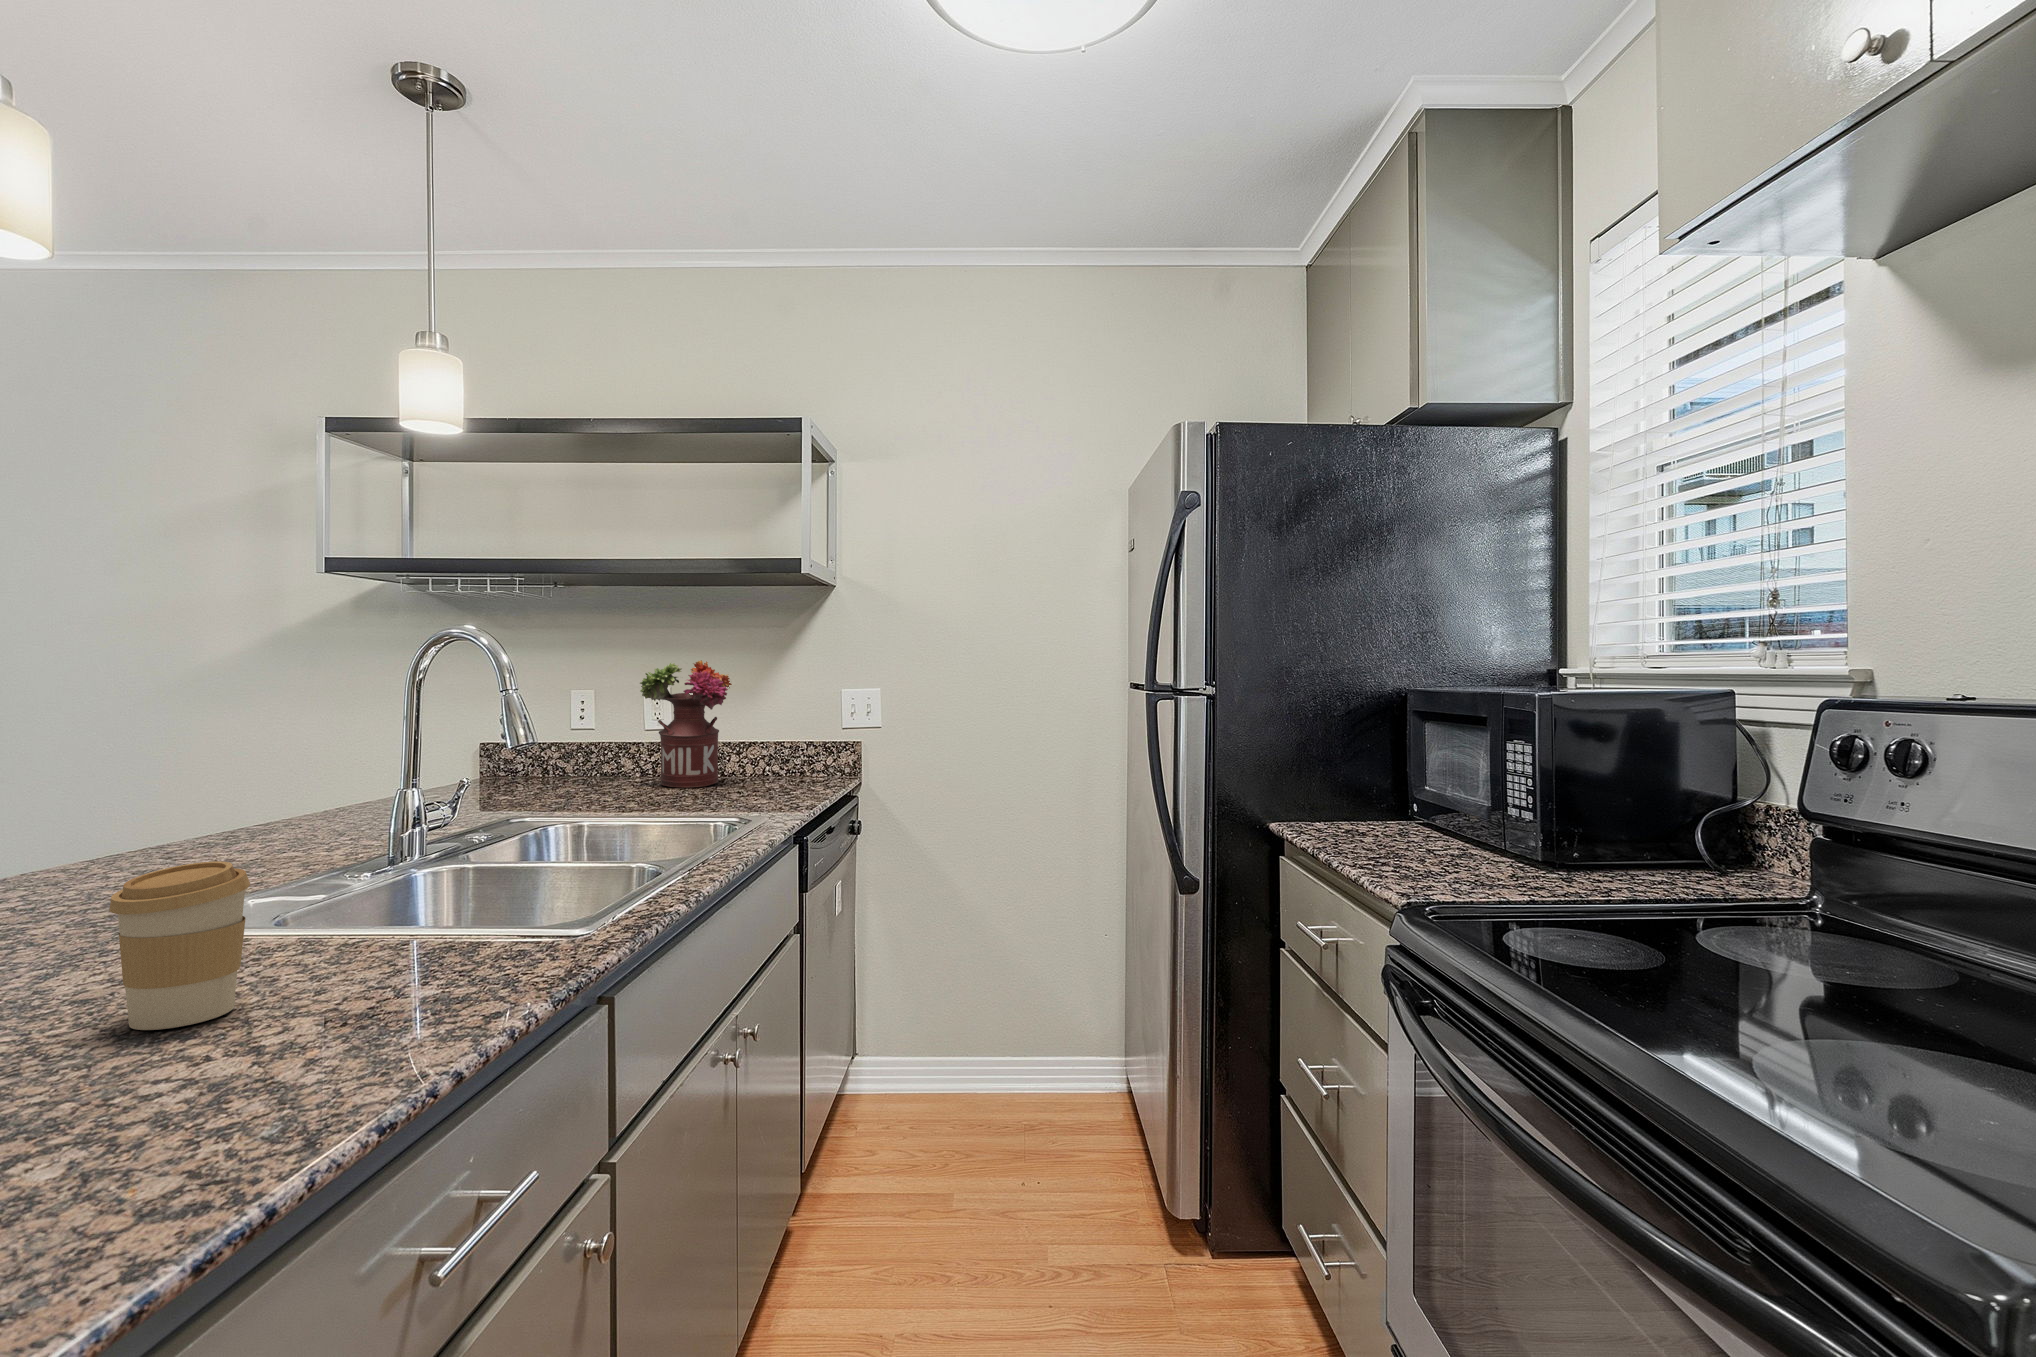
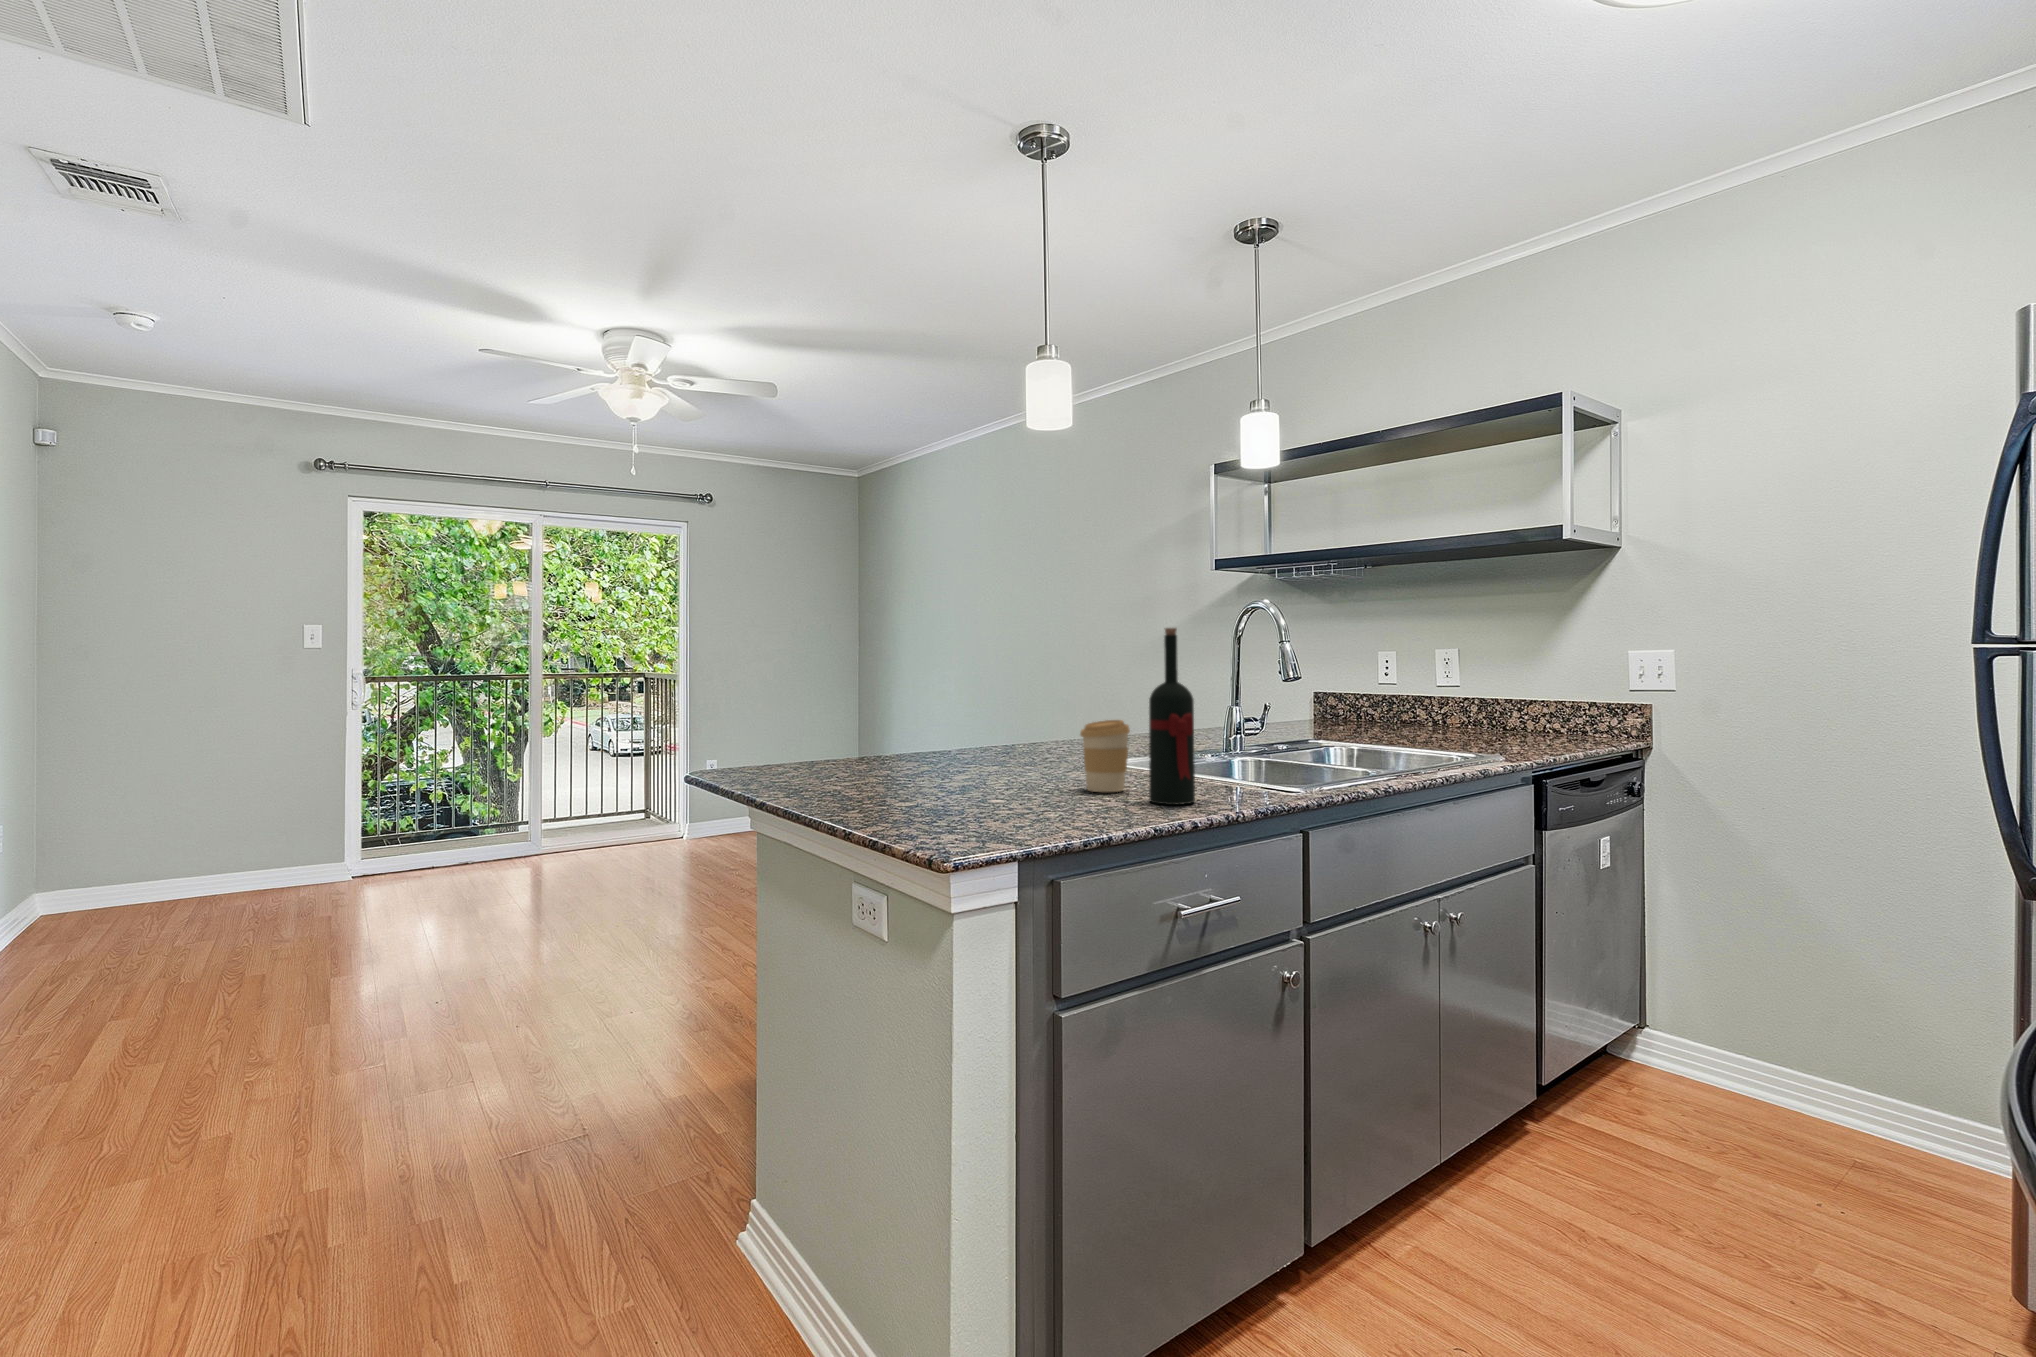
flower arrangement: present [640,660,732,787] -> none [1429,625,1515,737]
wine bottle: none [315,679,426,1038] -> present [1149,628,1195,805]

